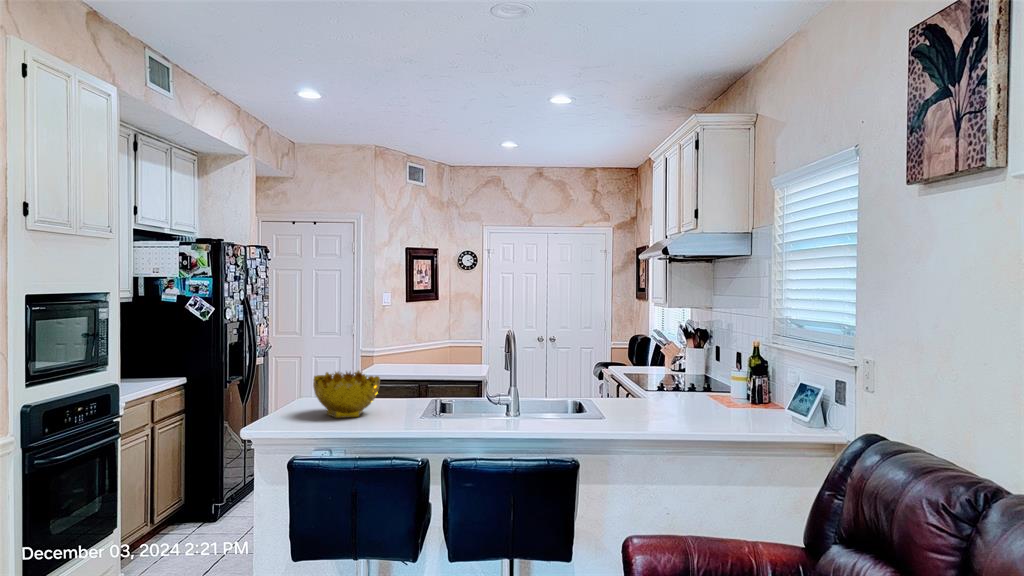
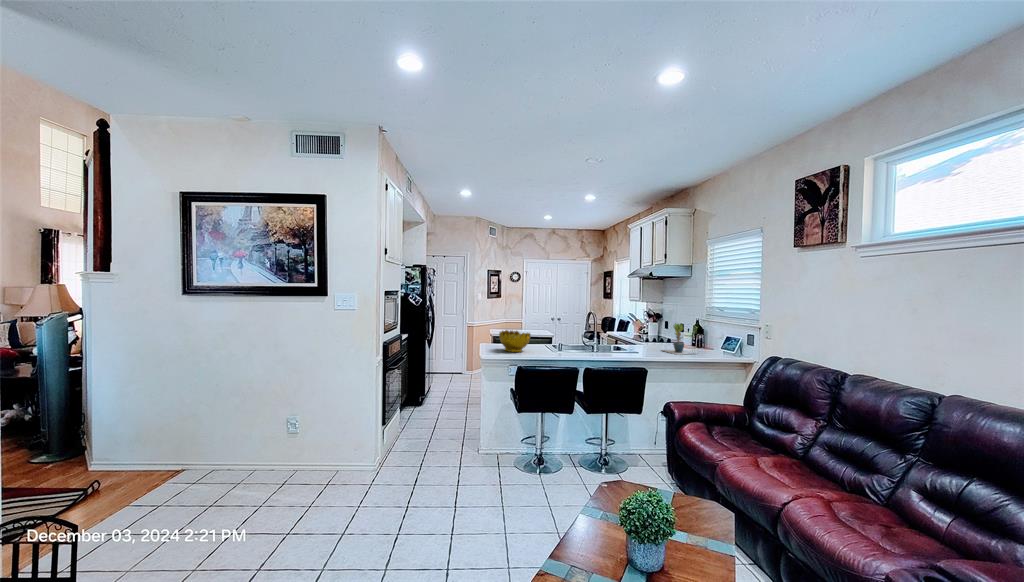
potted plant: none [660,353,733,422] -> present [663,323,695,355]

